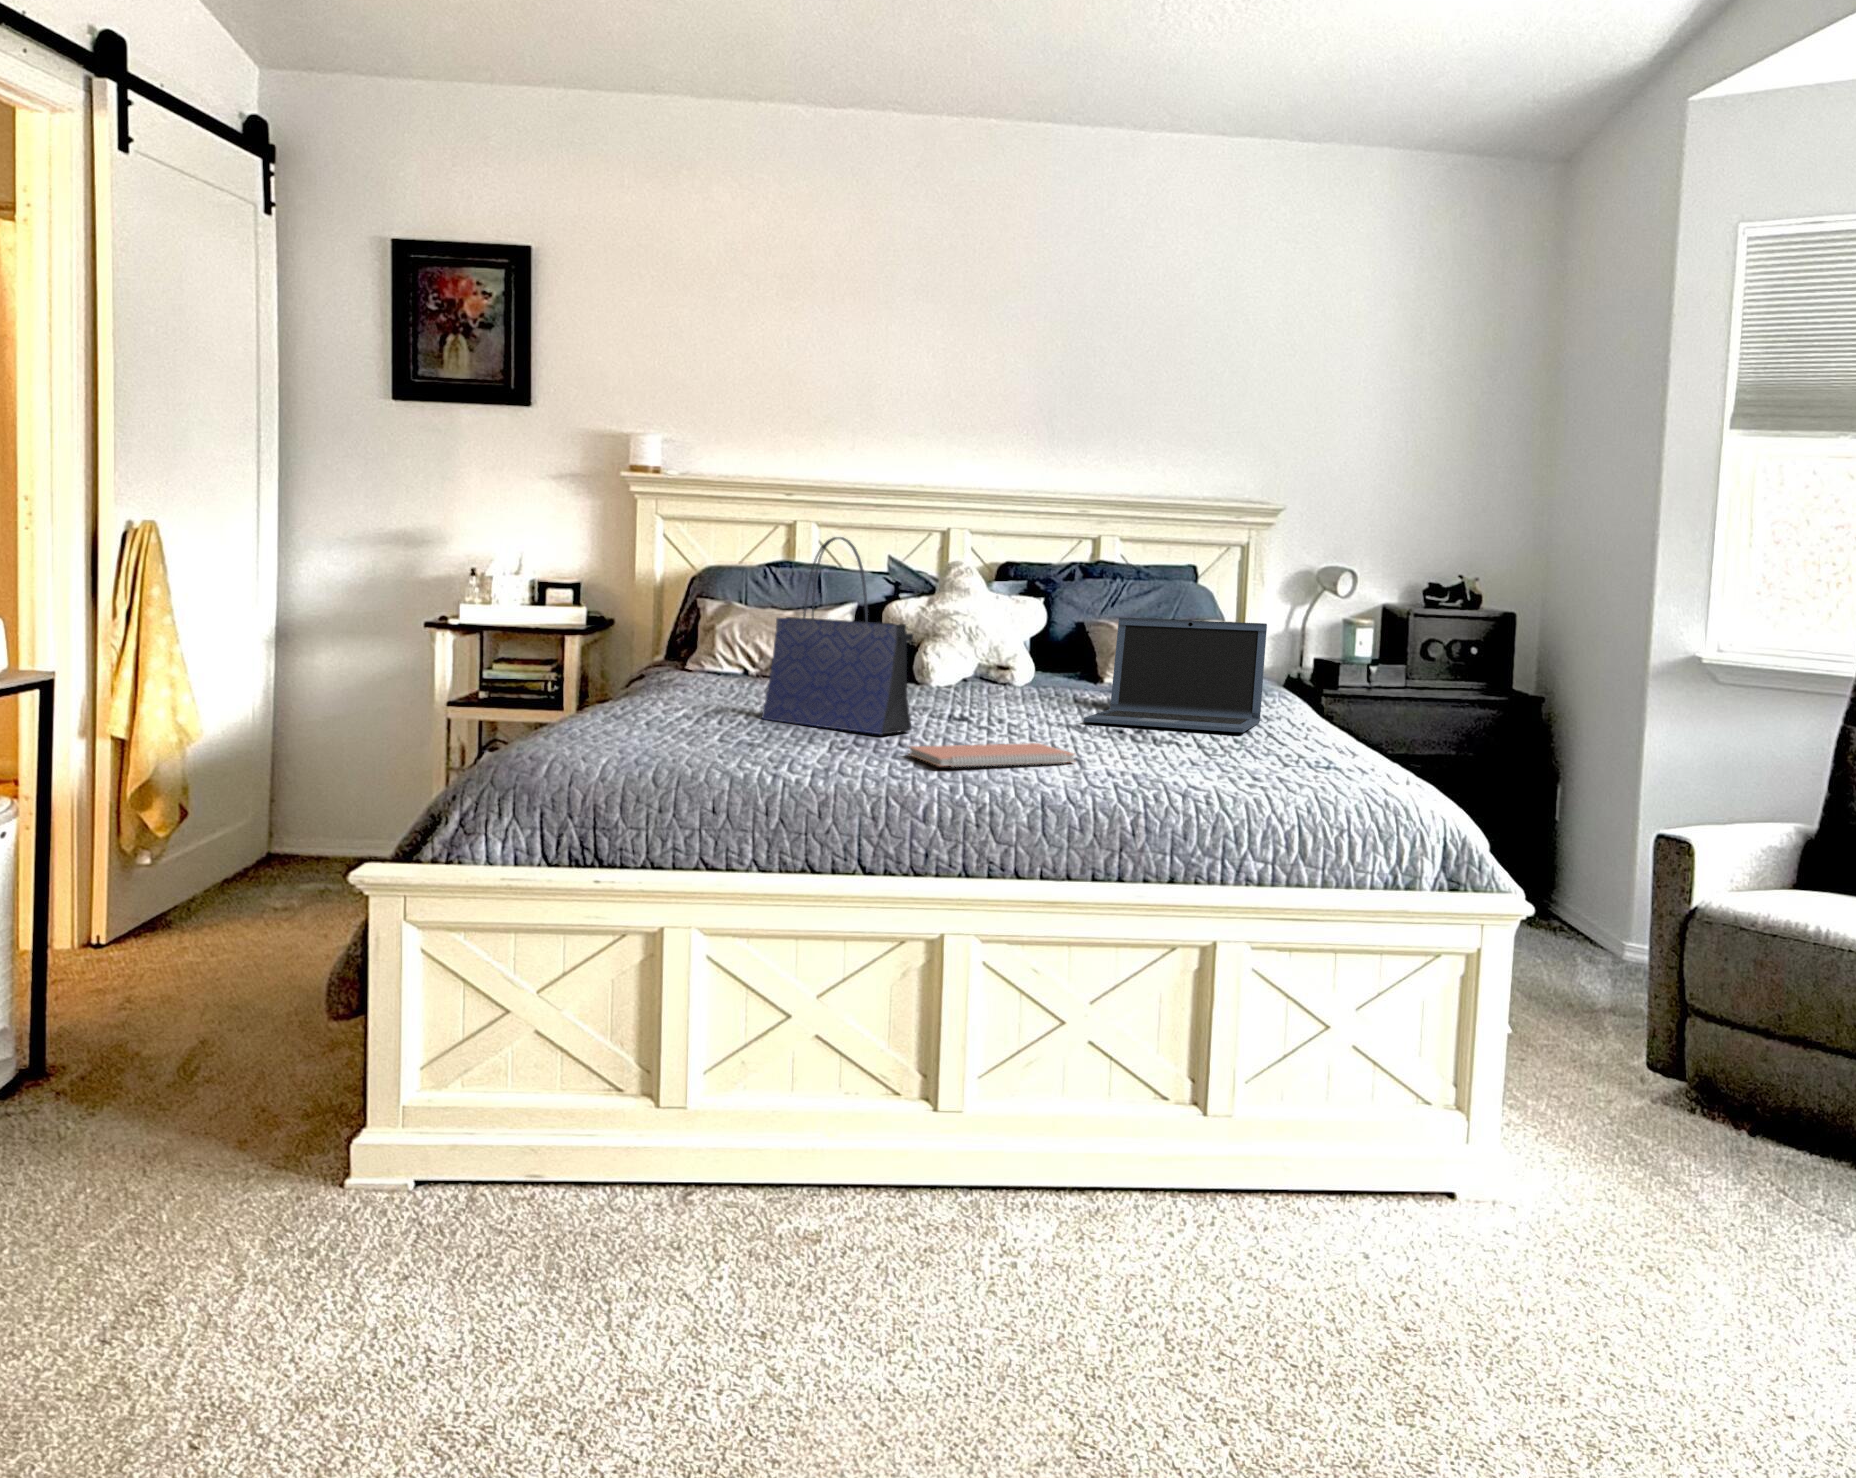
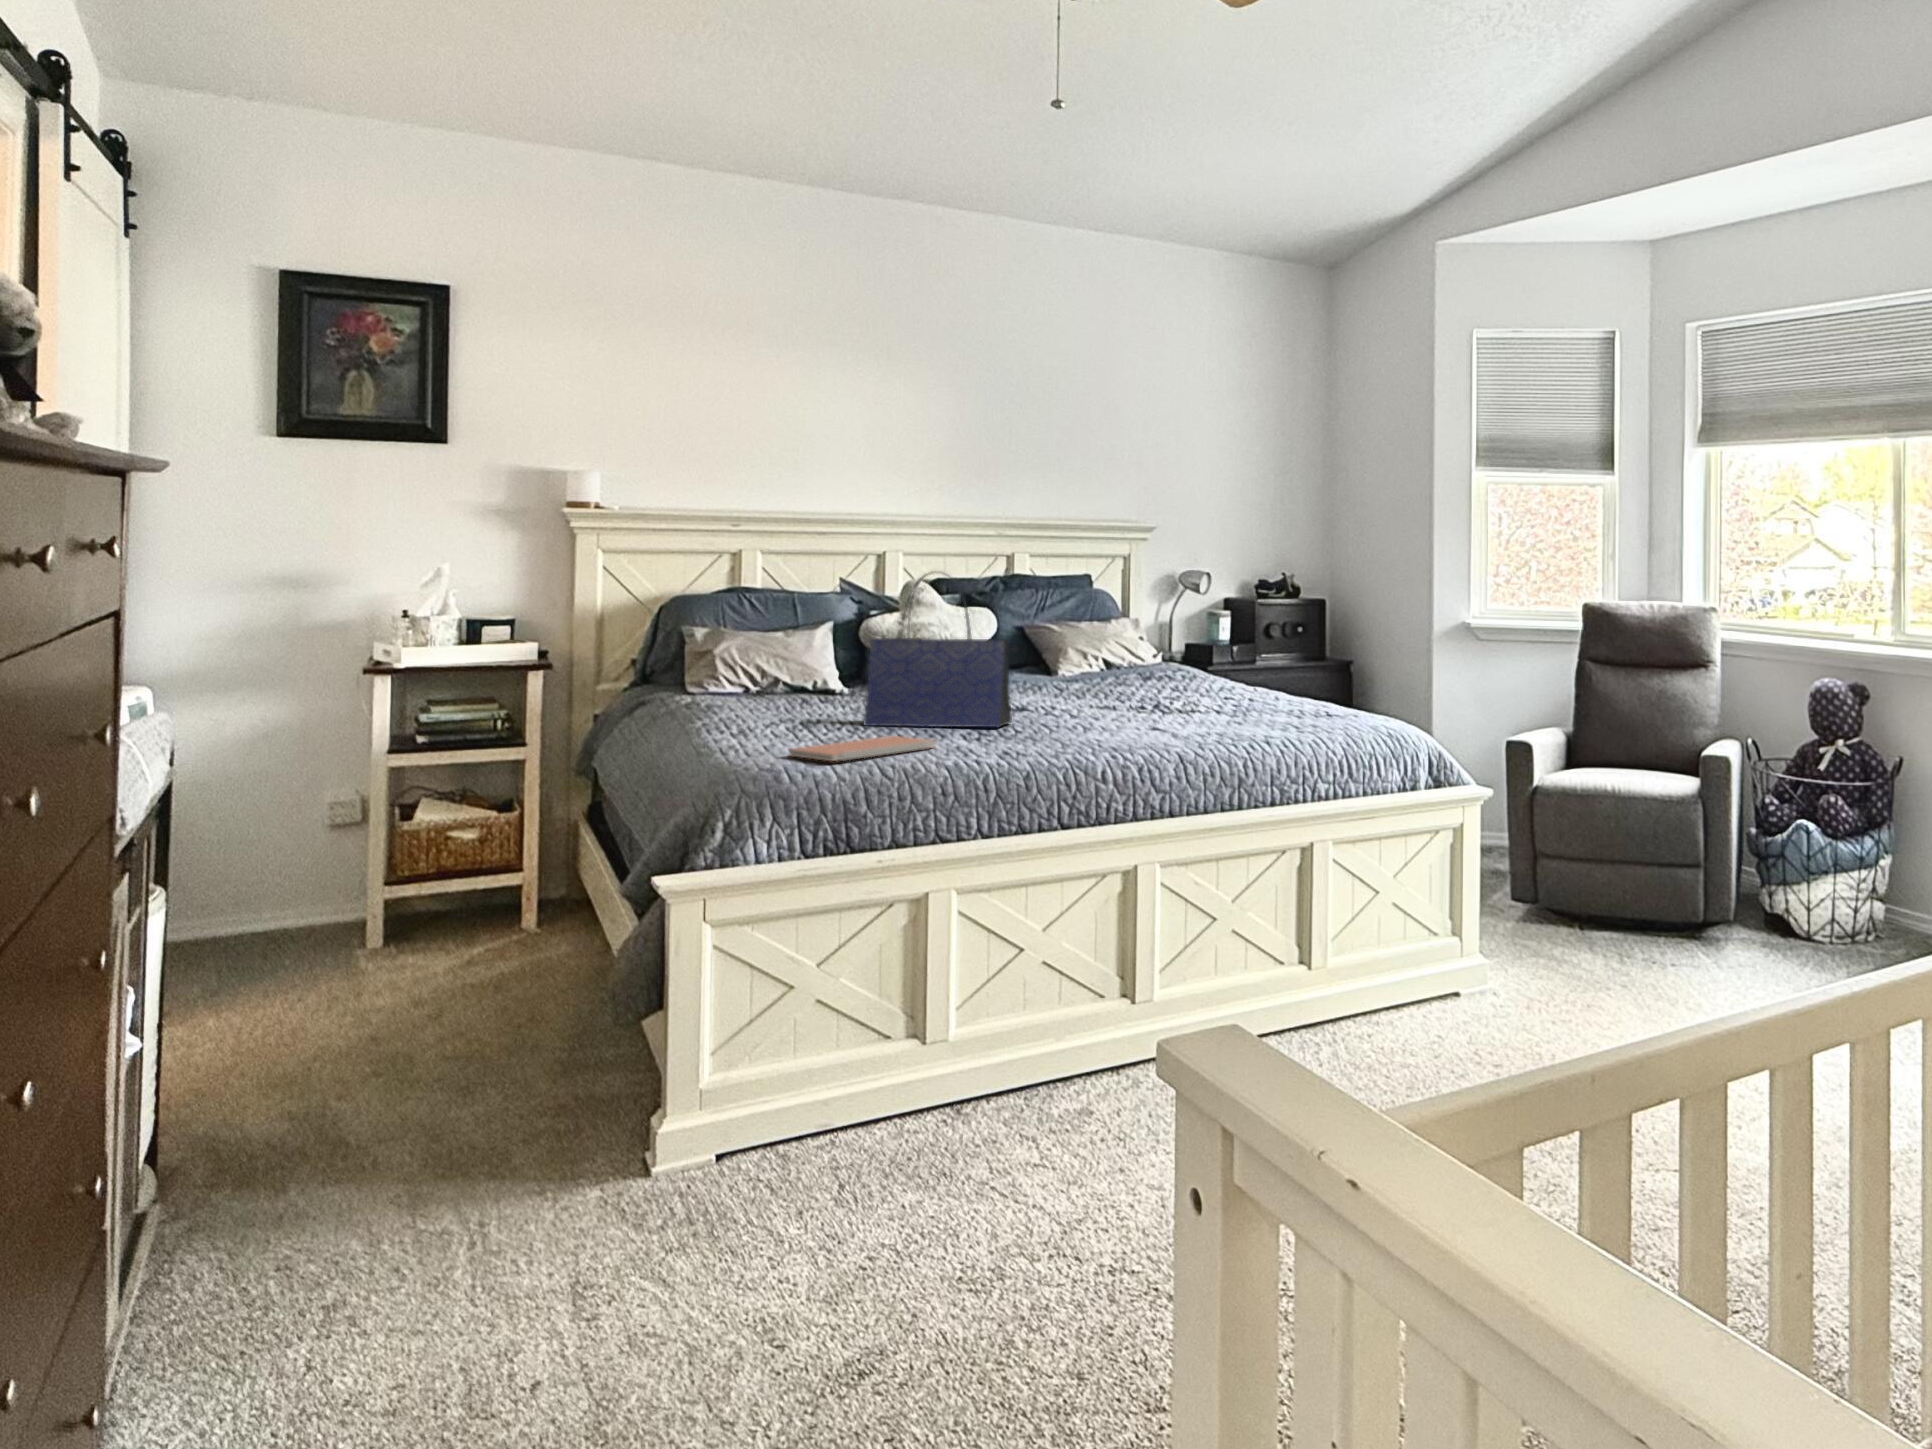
laptop: present [1084,618,1267,732] -> none [1118,622,1242,704]
notebook: present [909,743,1074,767] -> present [789,736,936,761]

